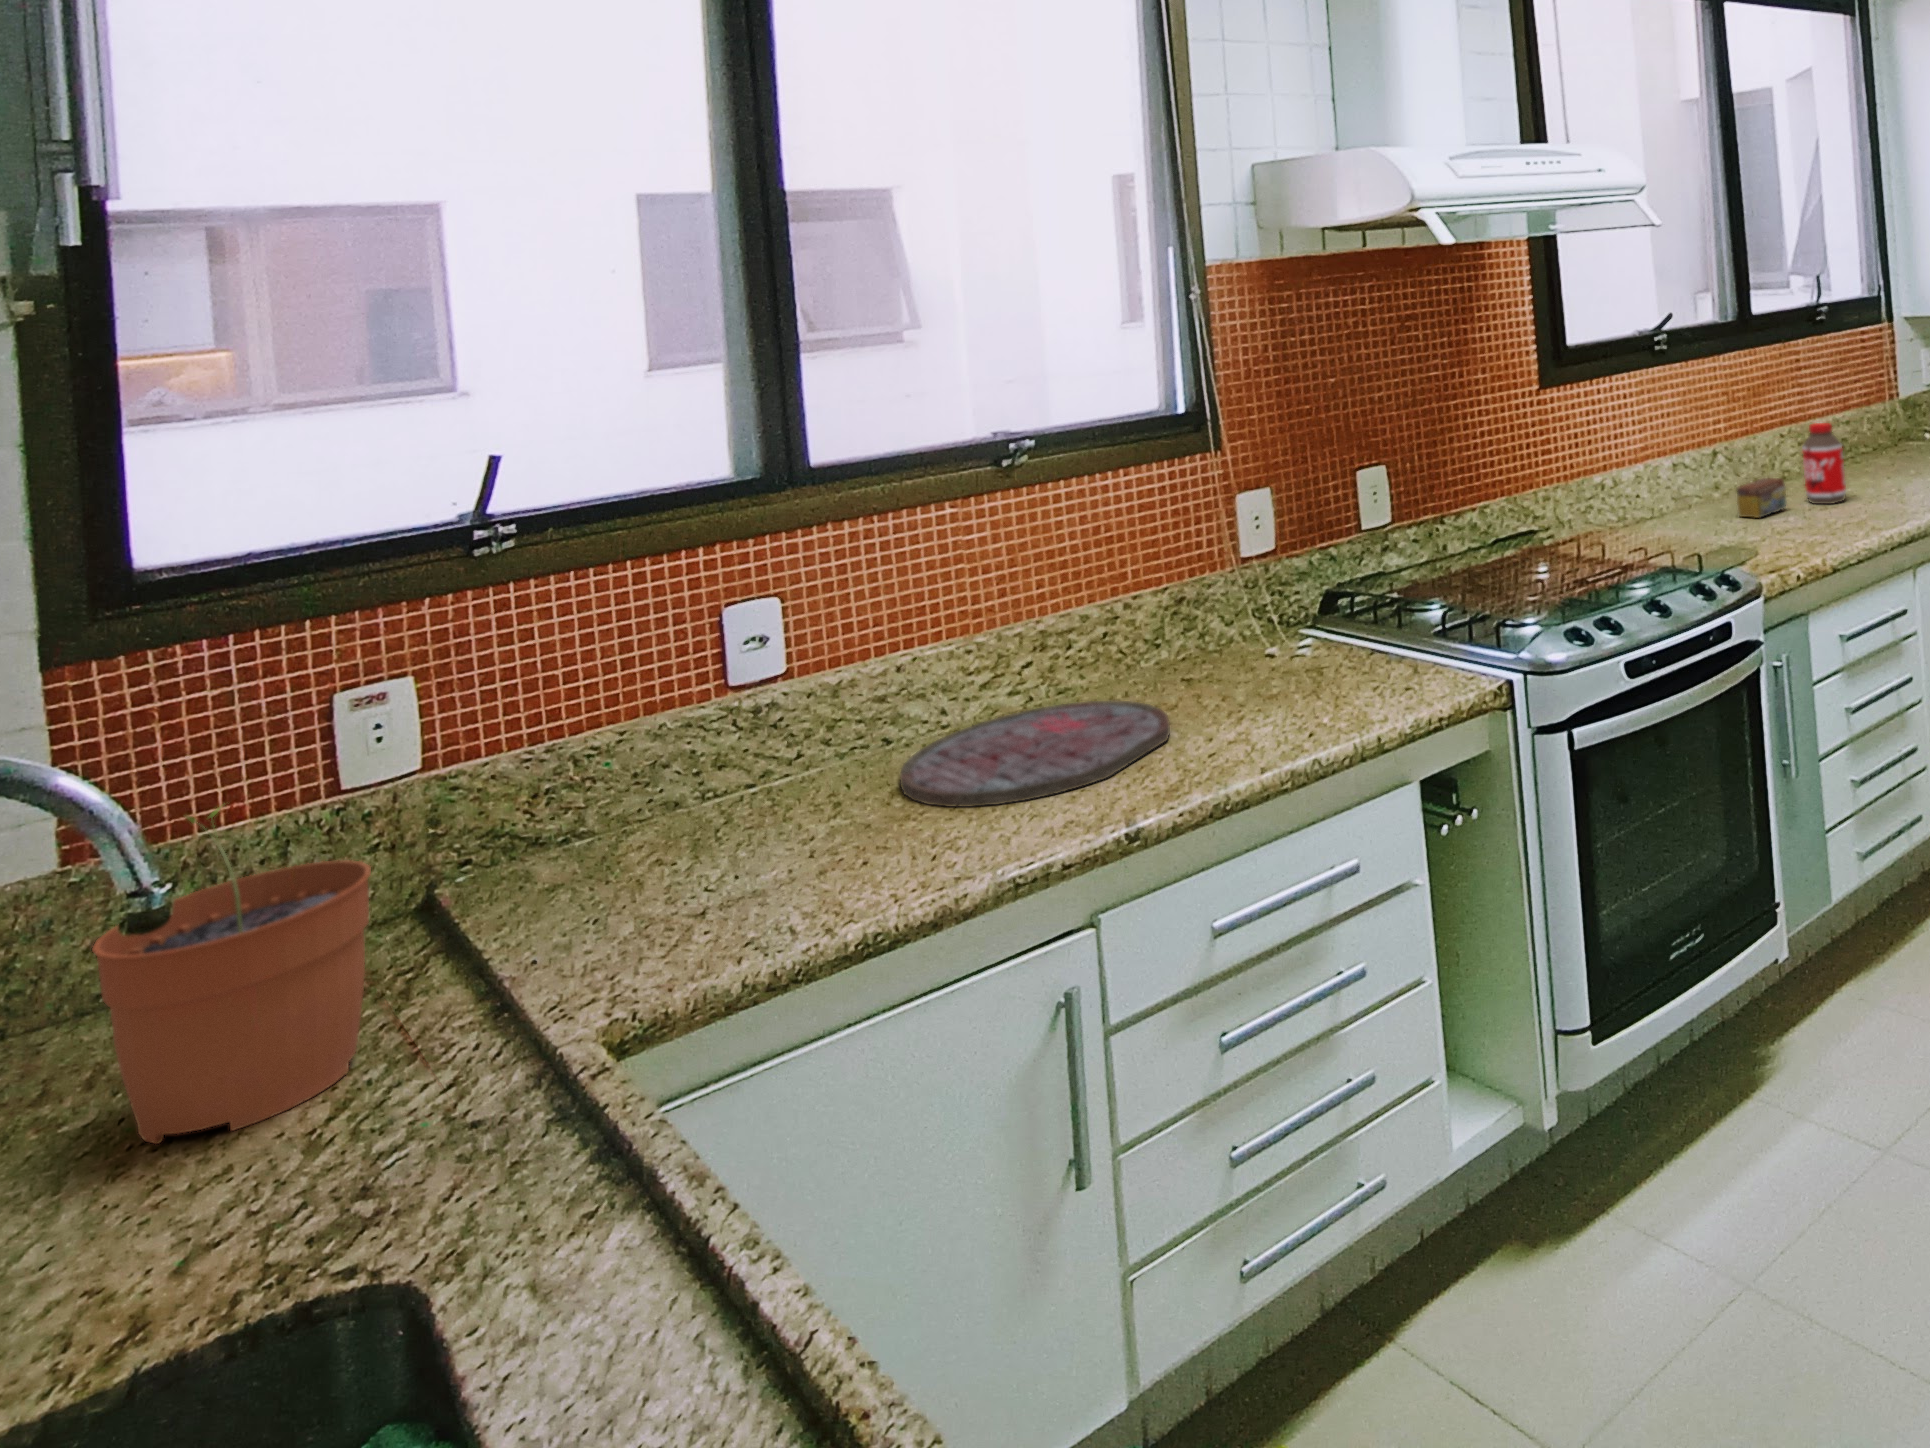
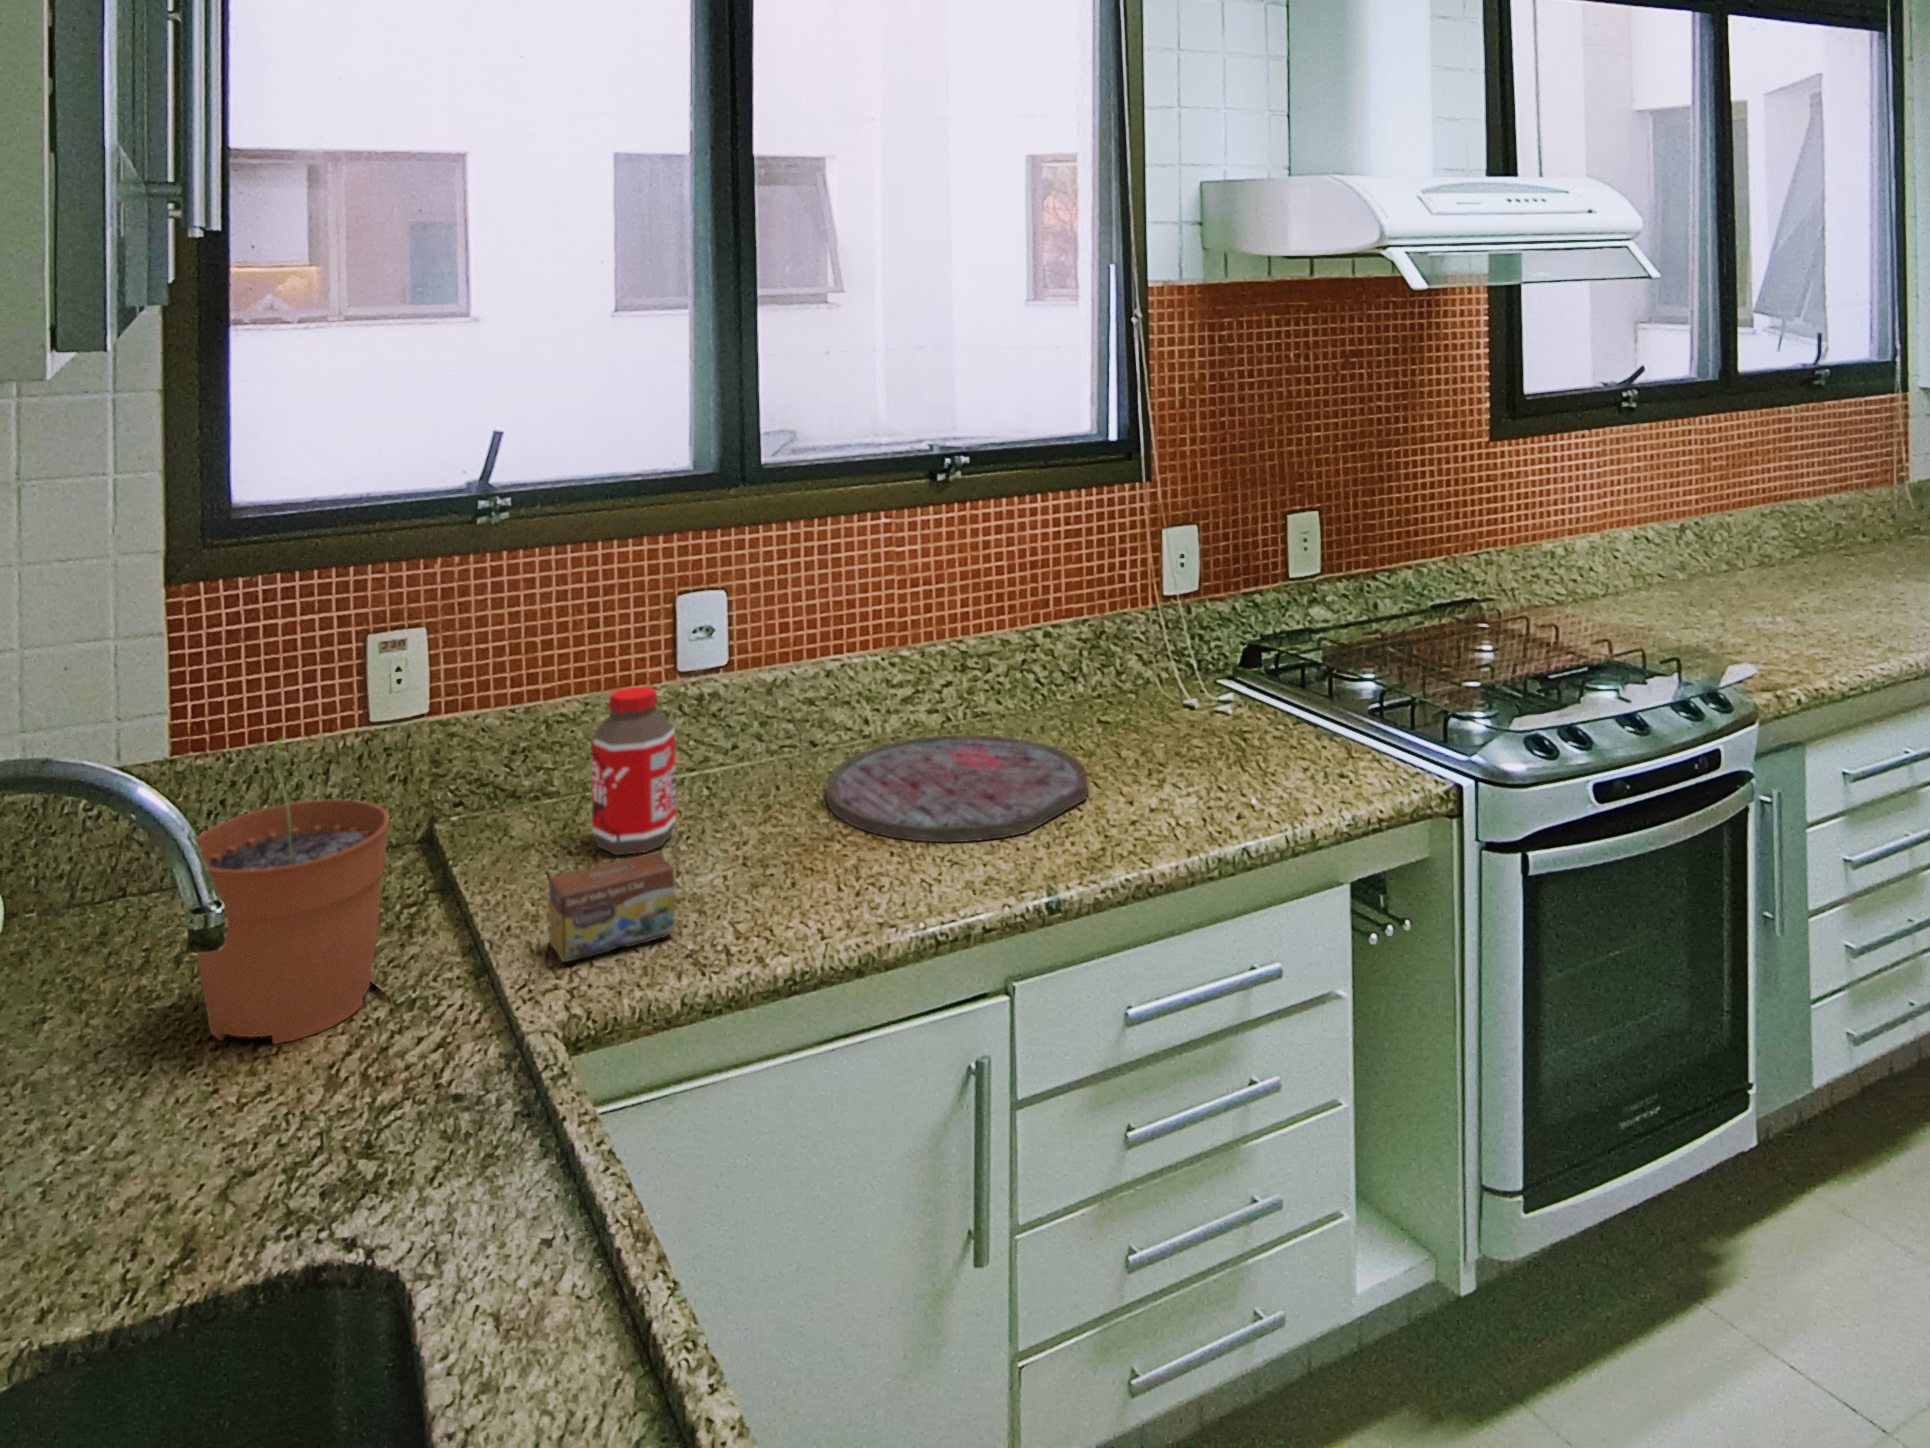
bottle: present [1802,423,1846,504] -> present [591,687,676,855]
tea box: present [1737,478,1786,518] -> present [548,852,676,962]

